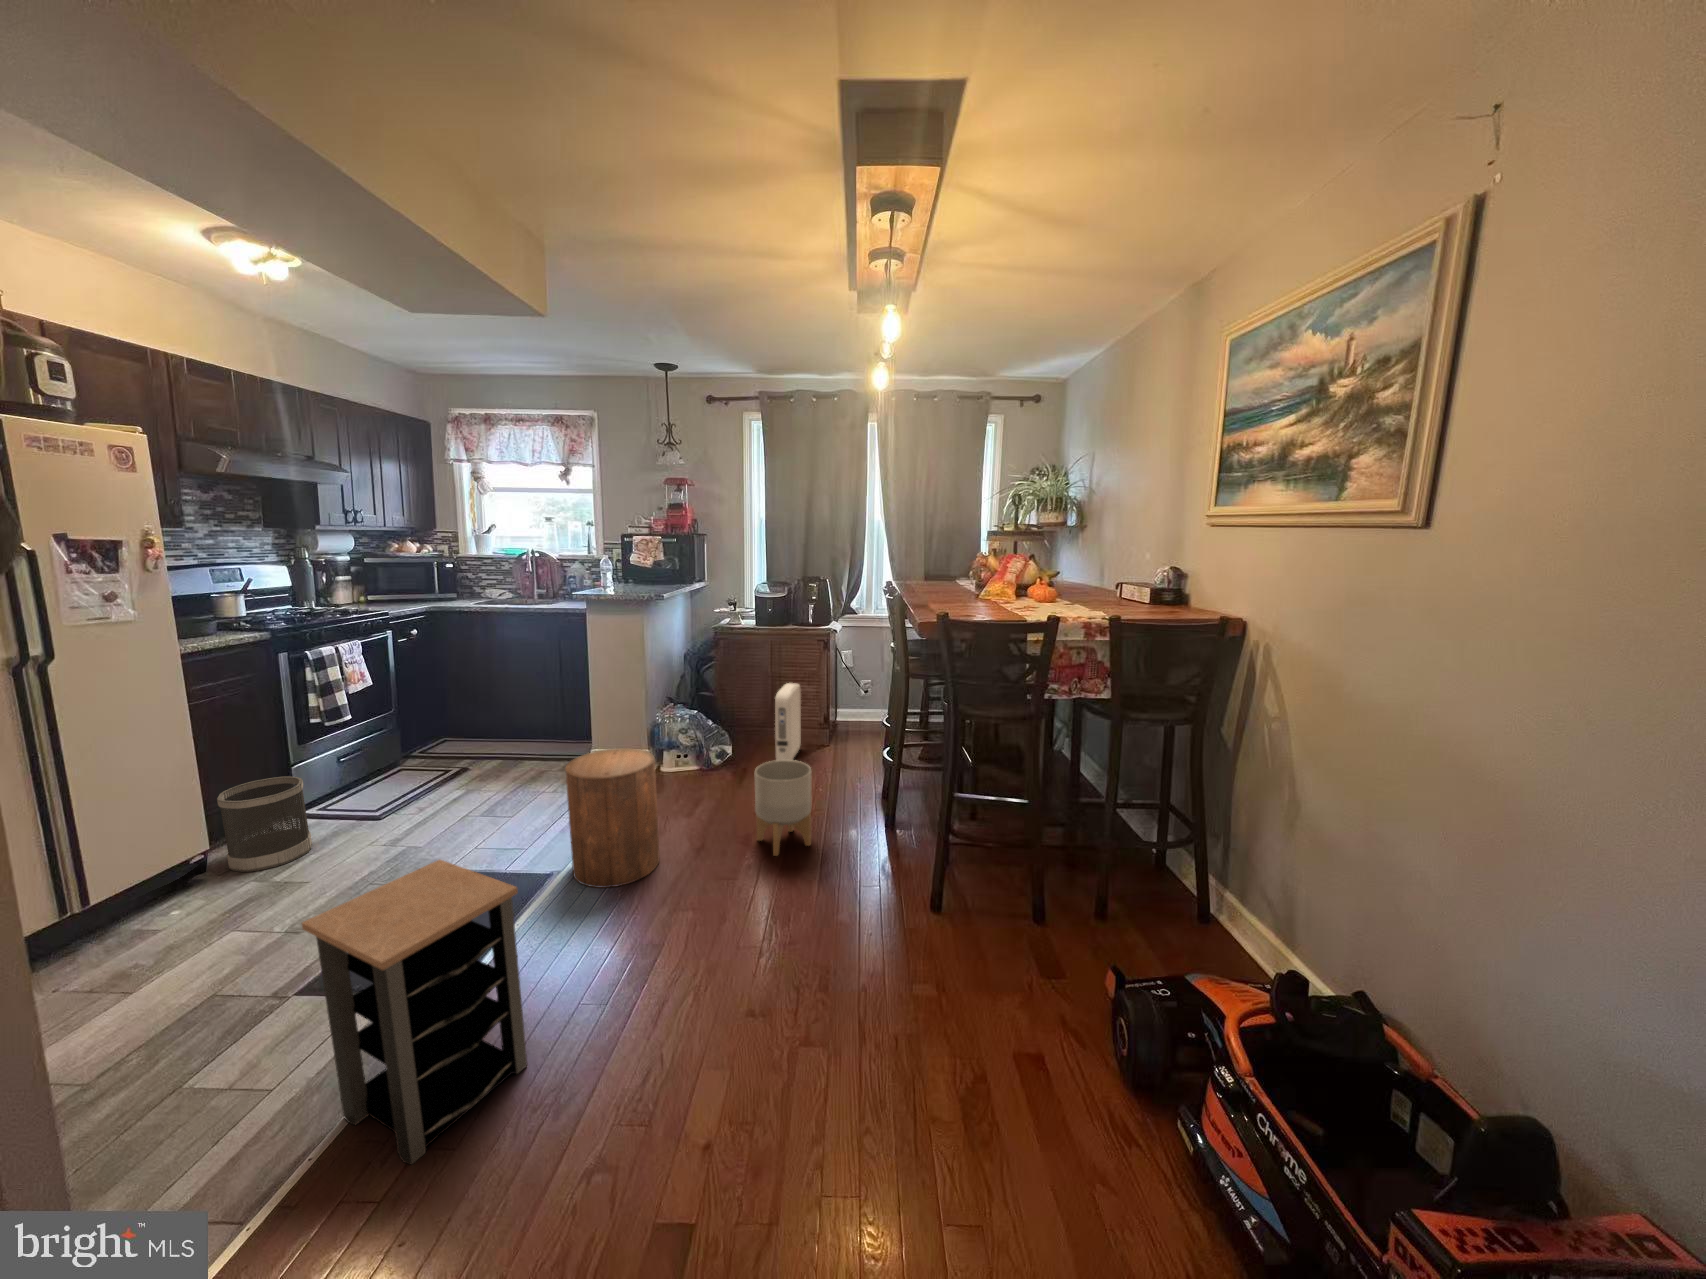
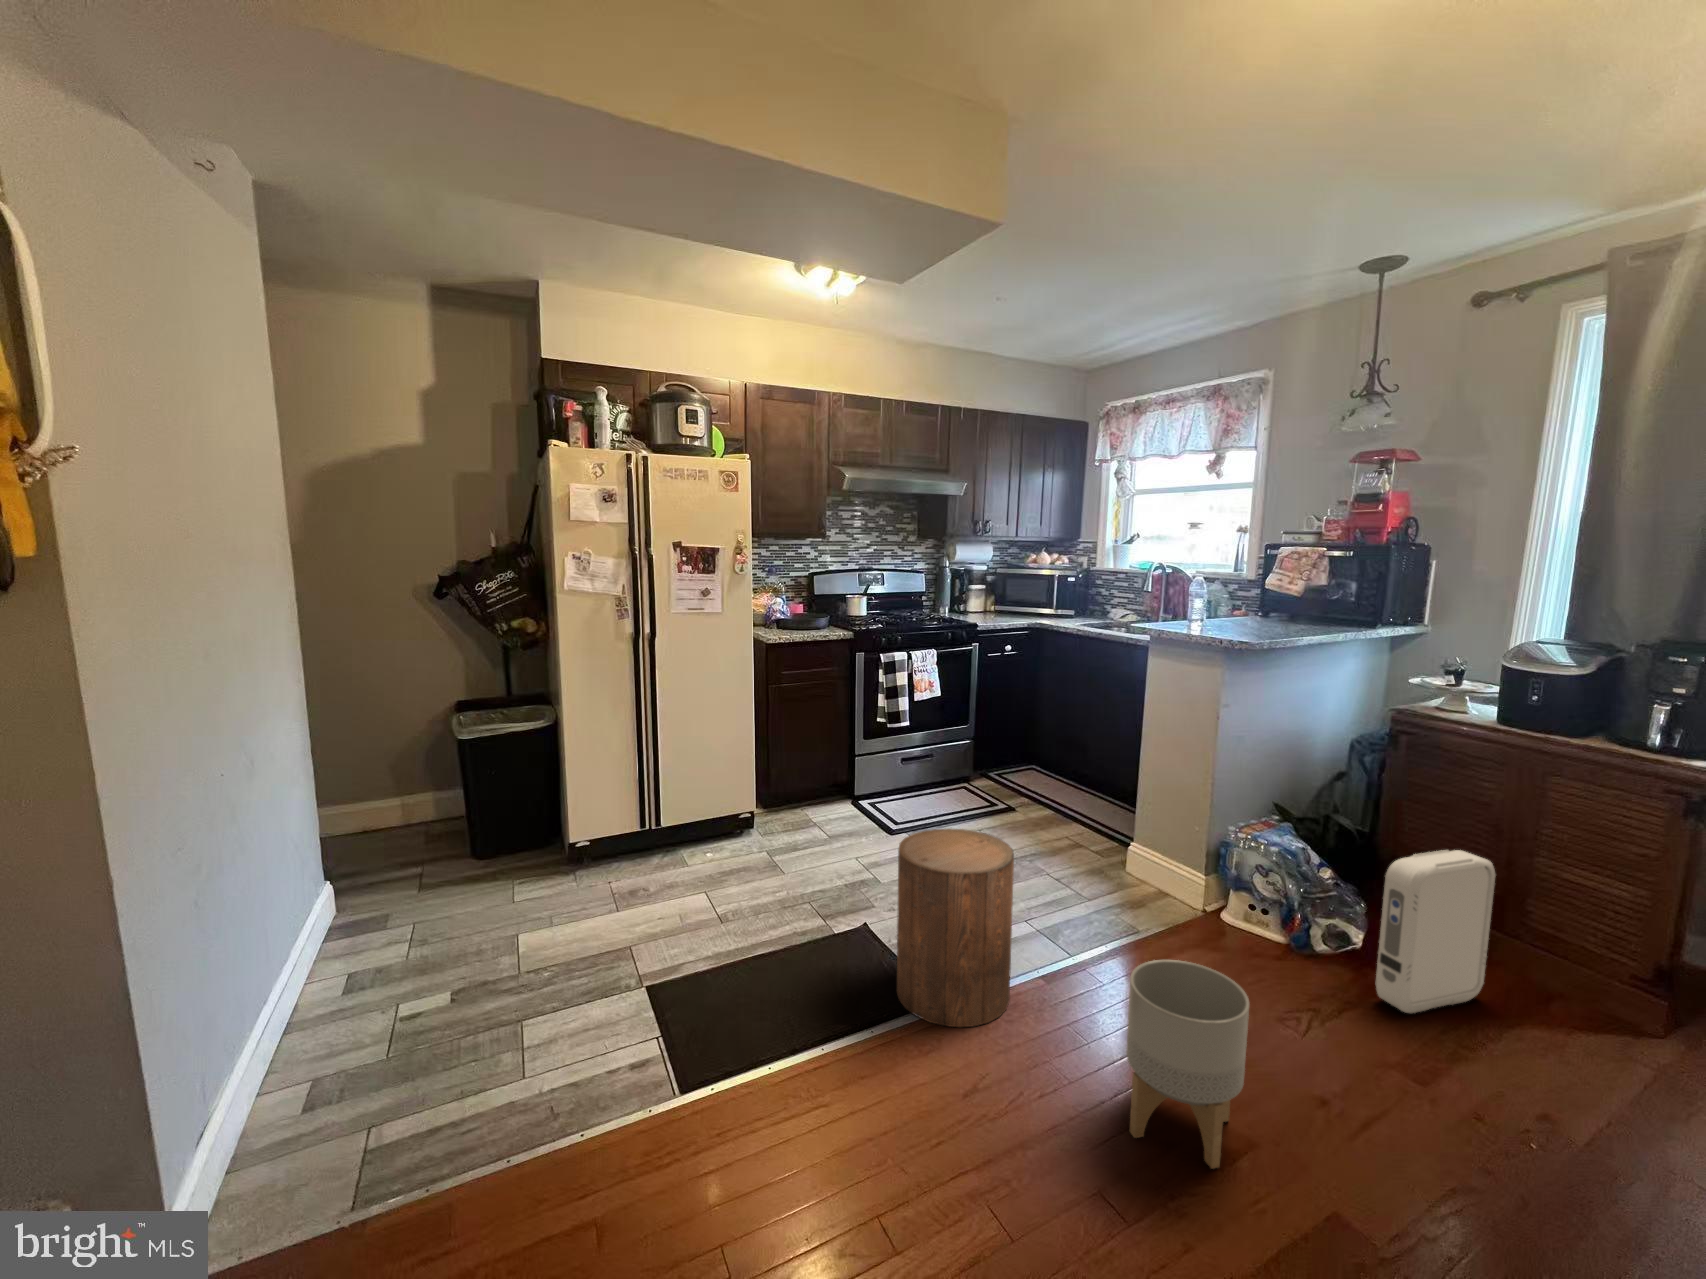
wastebasket: present [217,777,312,872] -> none [774,757,829,836]
side table: present [302,860,527,1164] -> none [480,860,652,1118]

